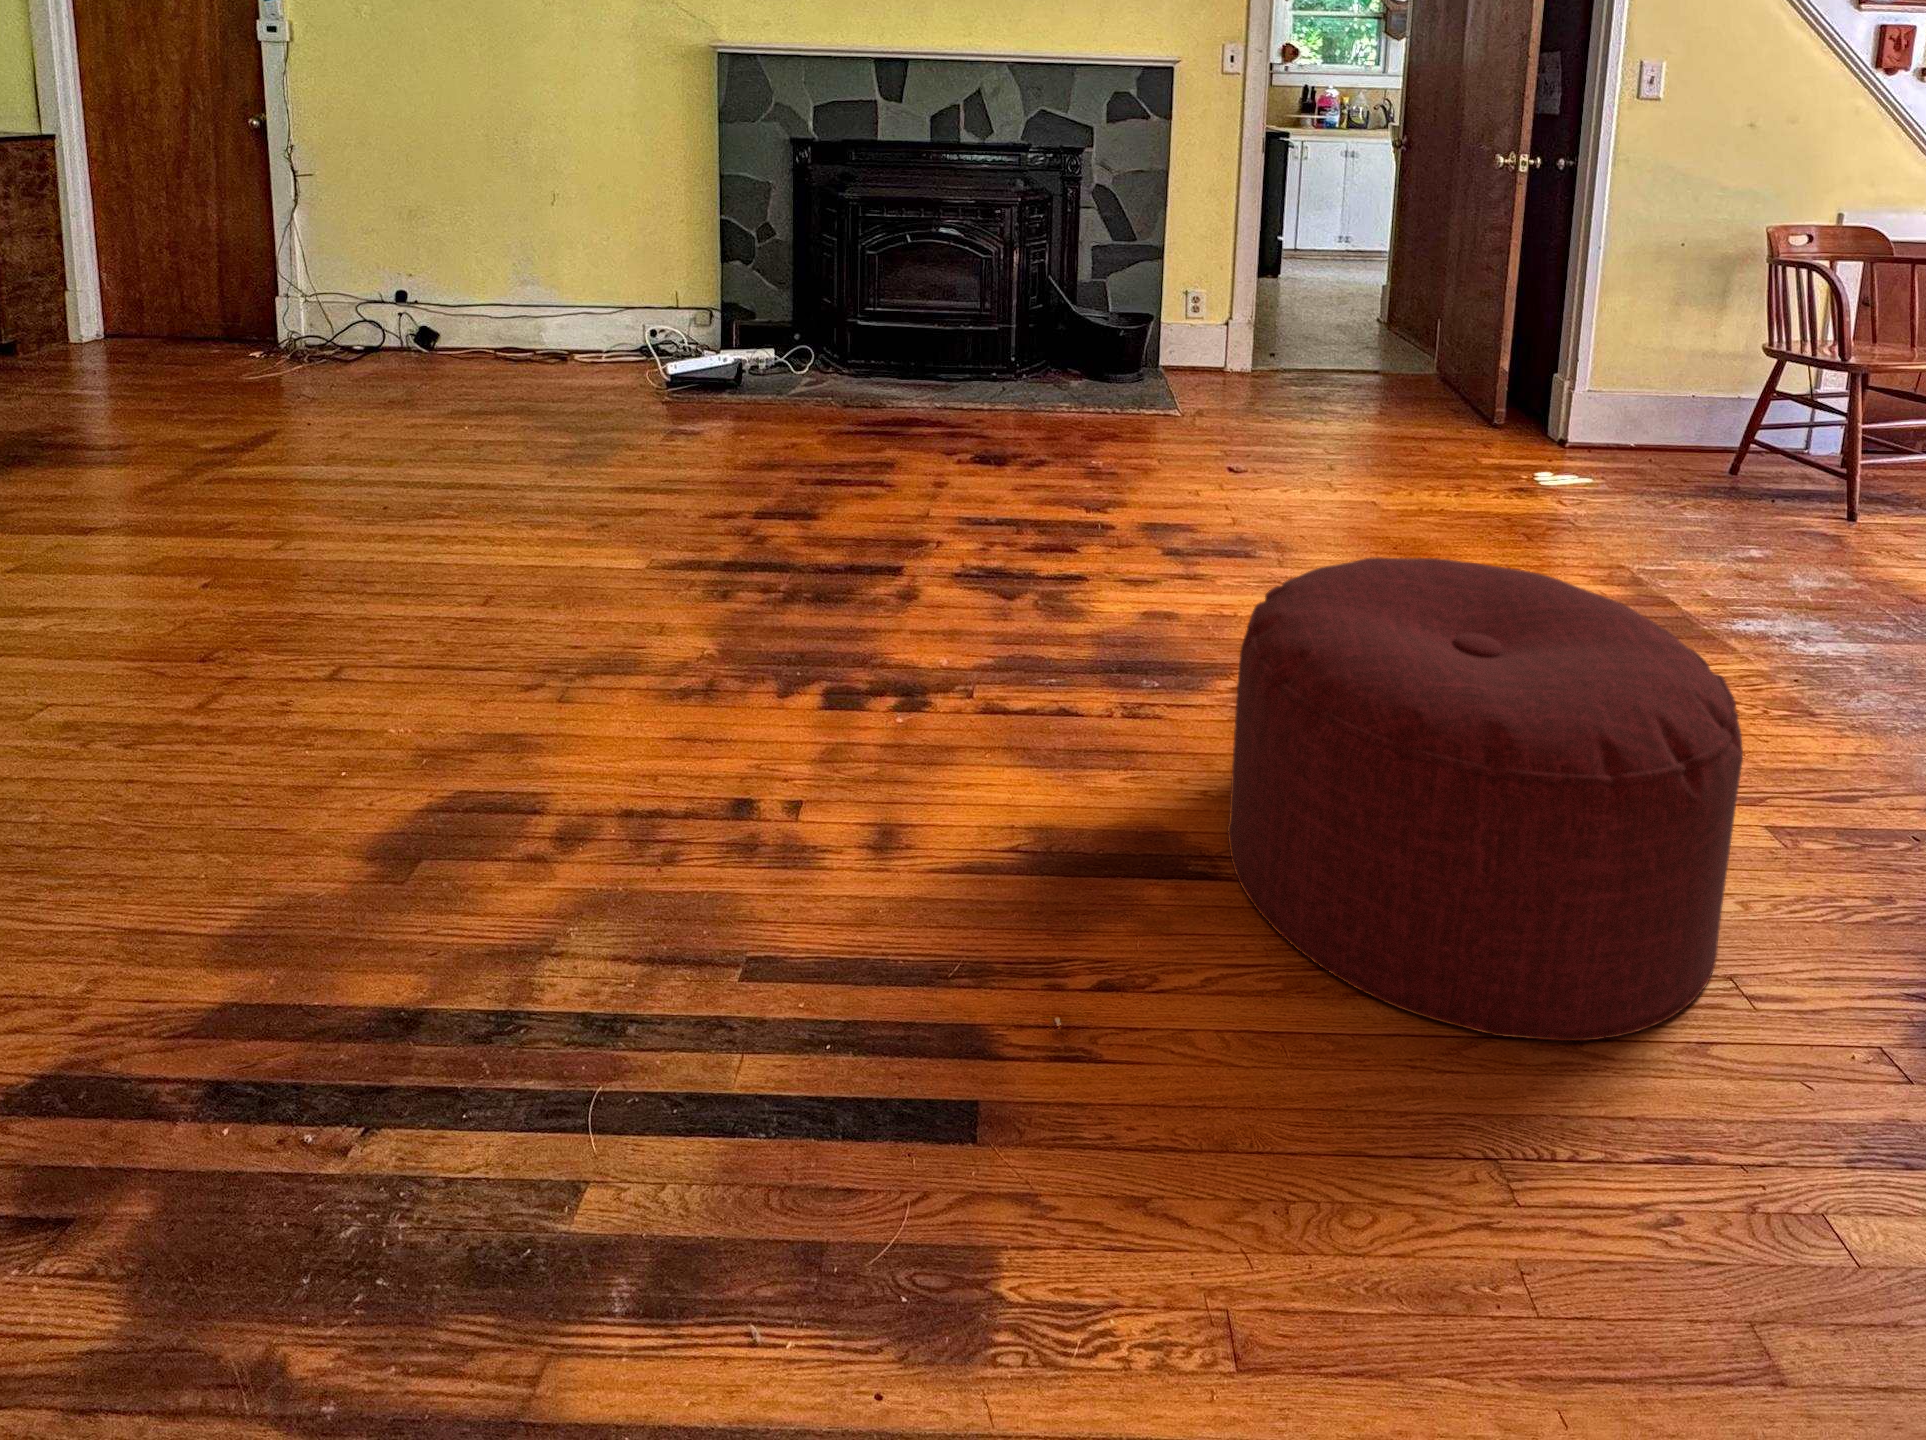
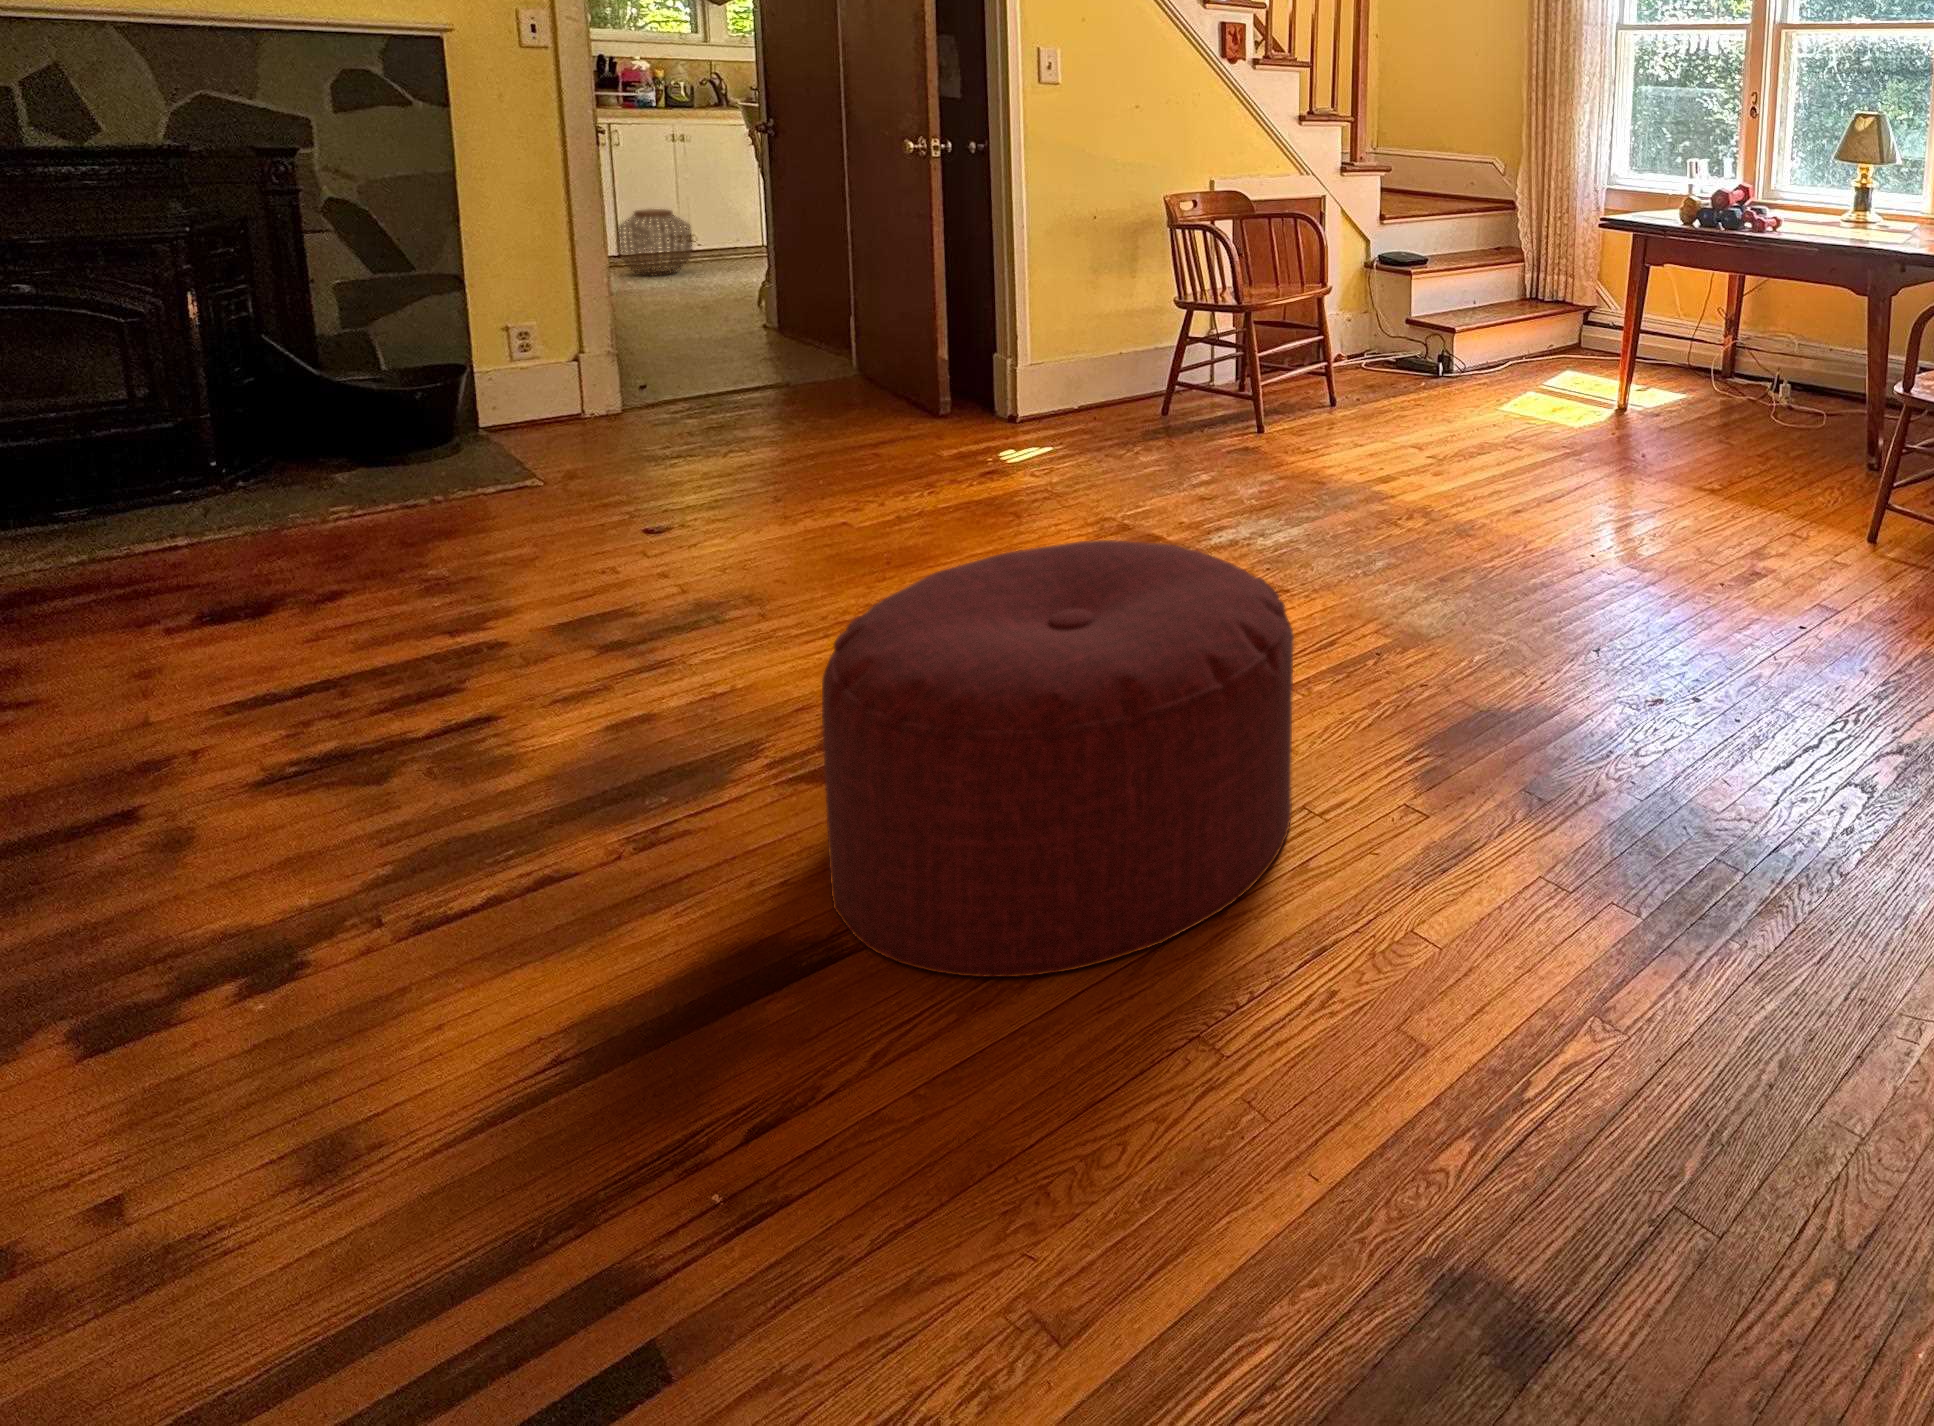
woven basket: none [1292,215,1345,271] -> present [617,209,692,276]

